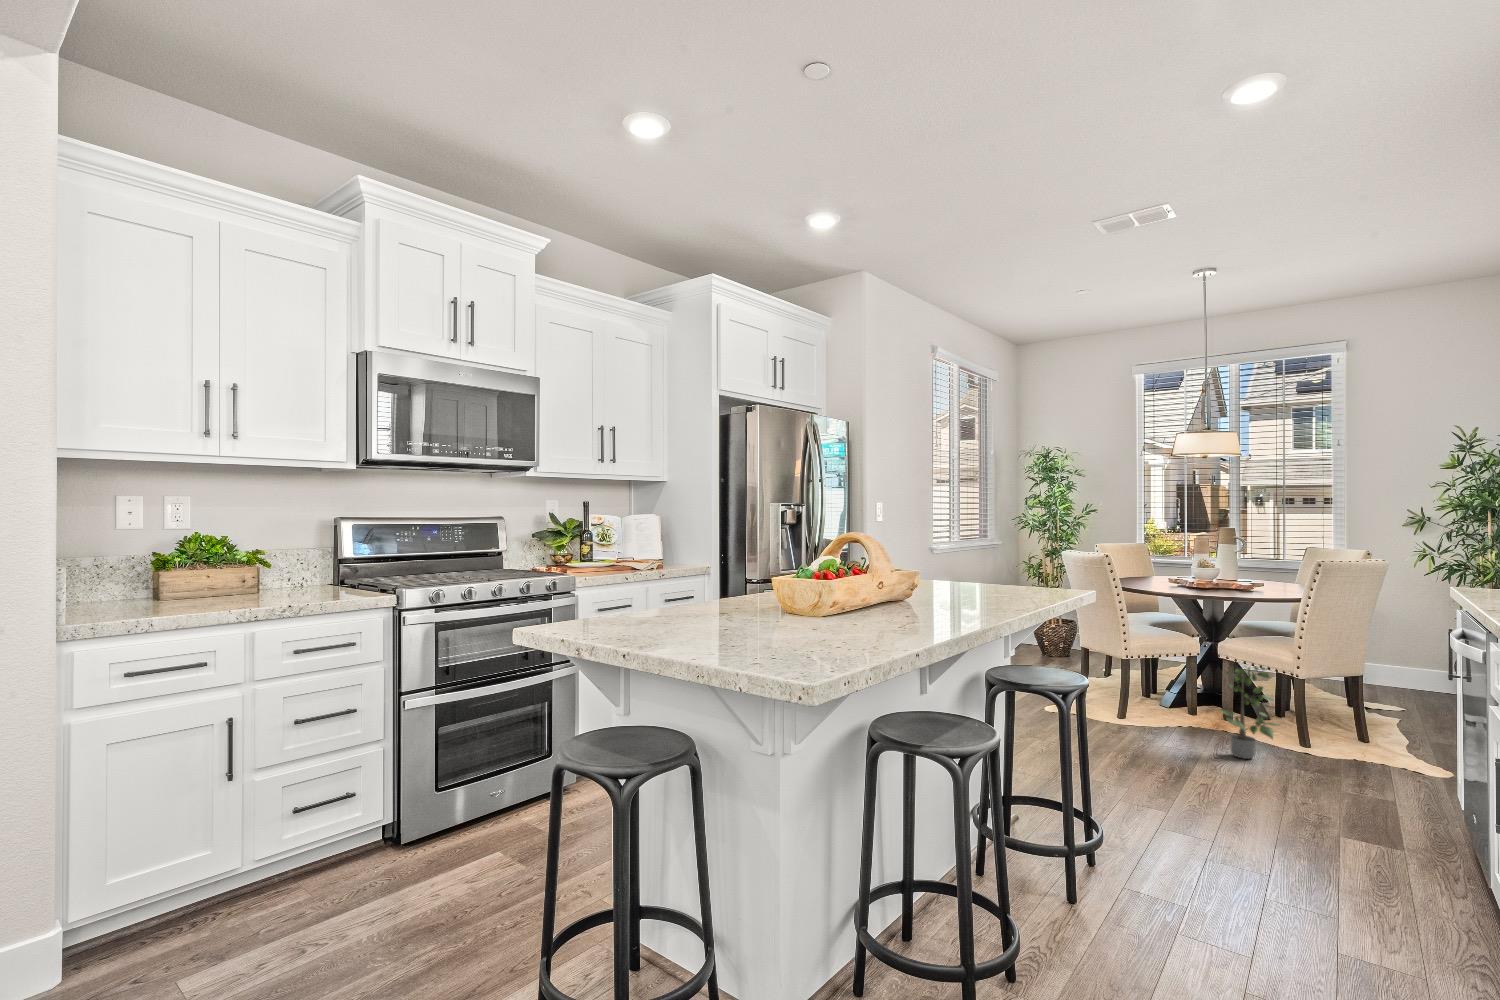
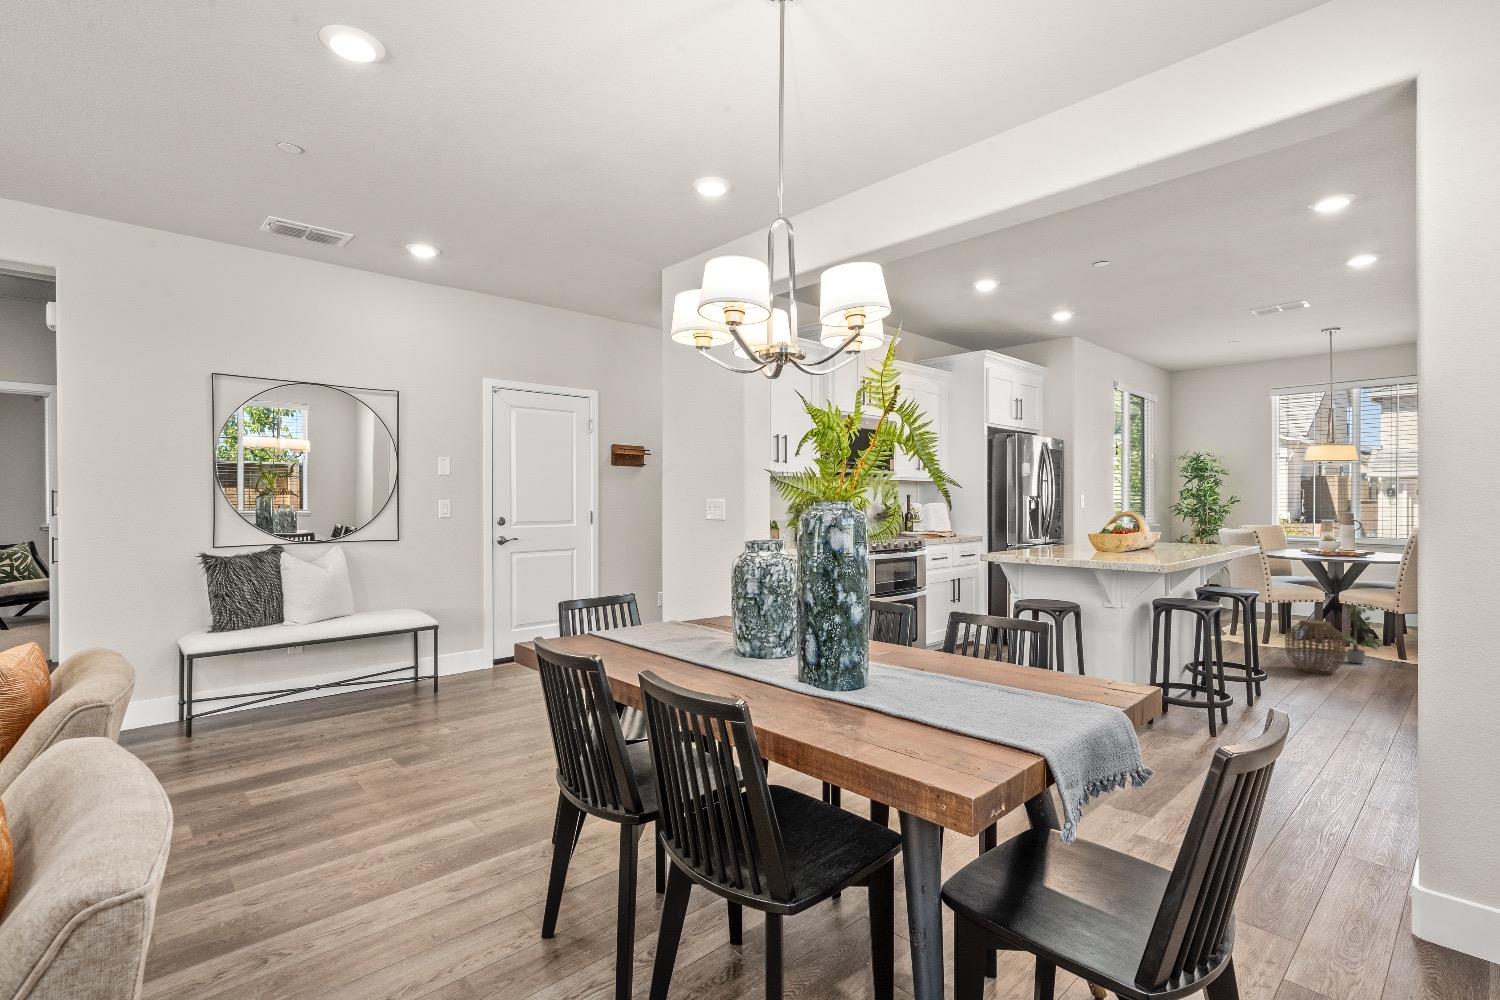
woven basket: none [1143,696,1231,787] -> present [1285,619,1346,674]

